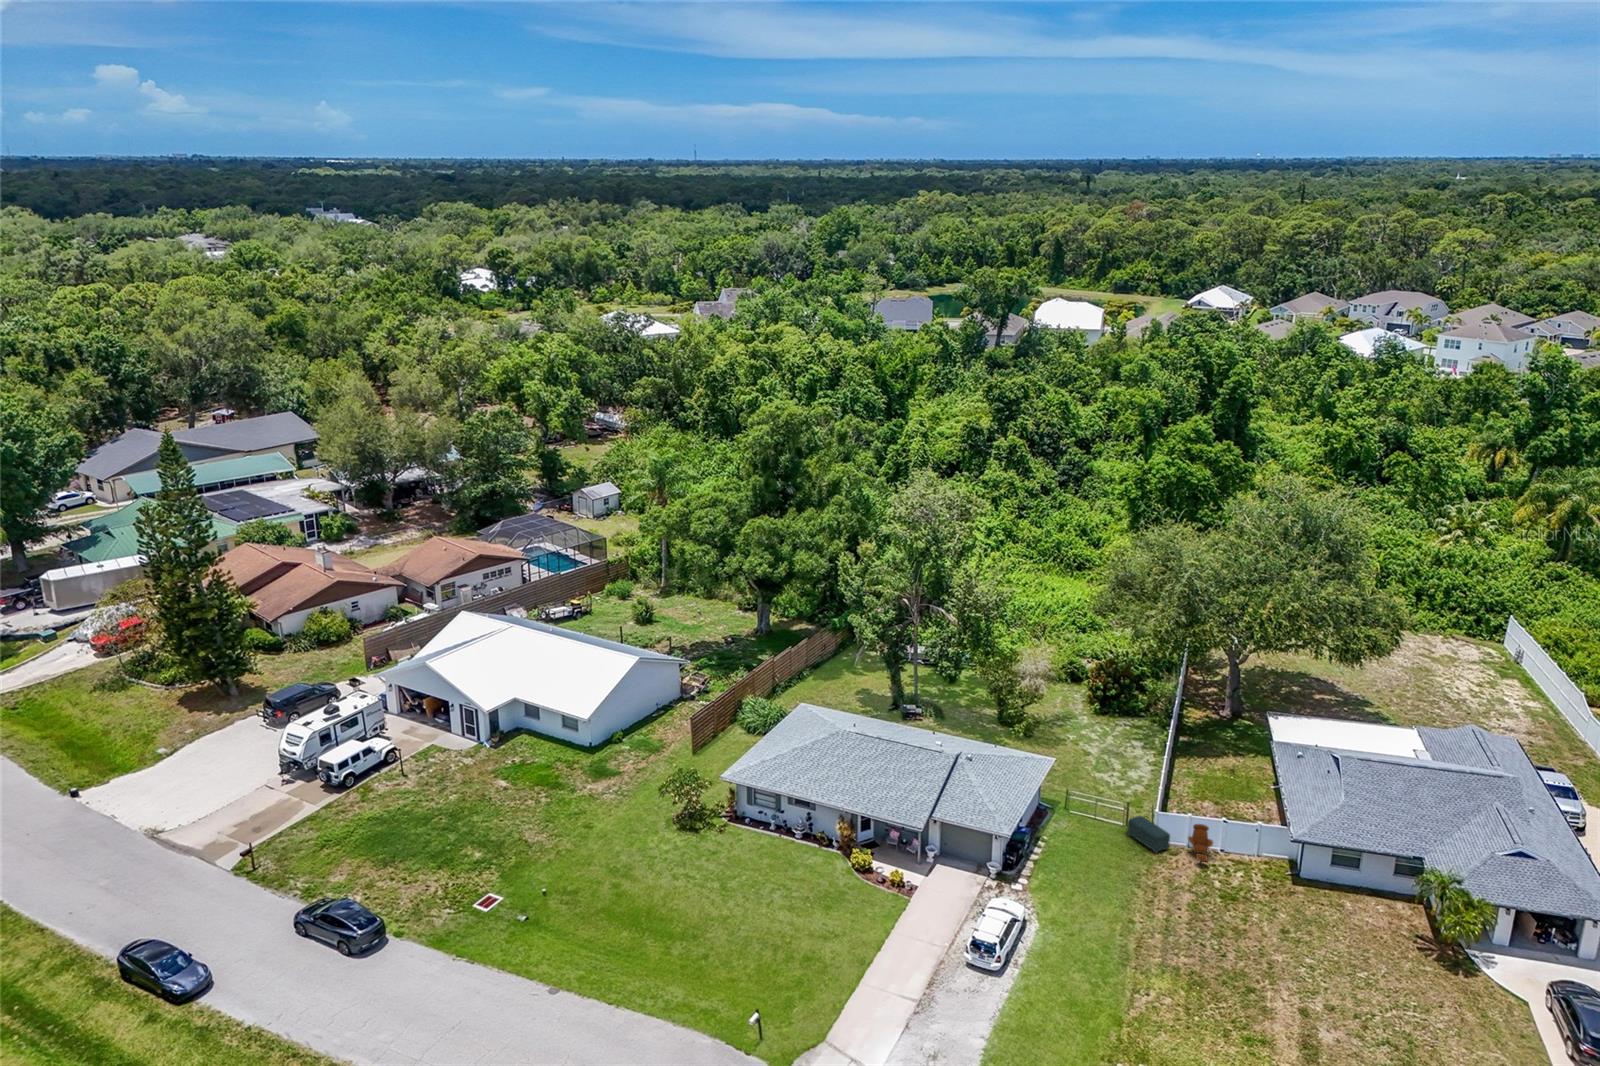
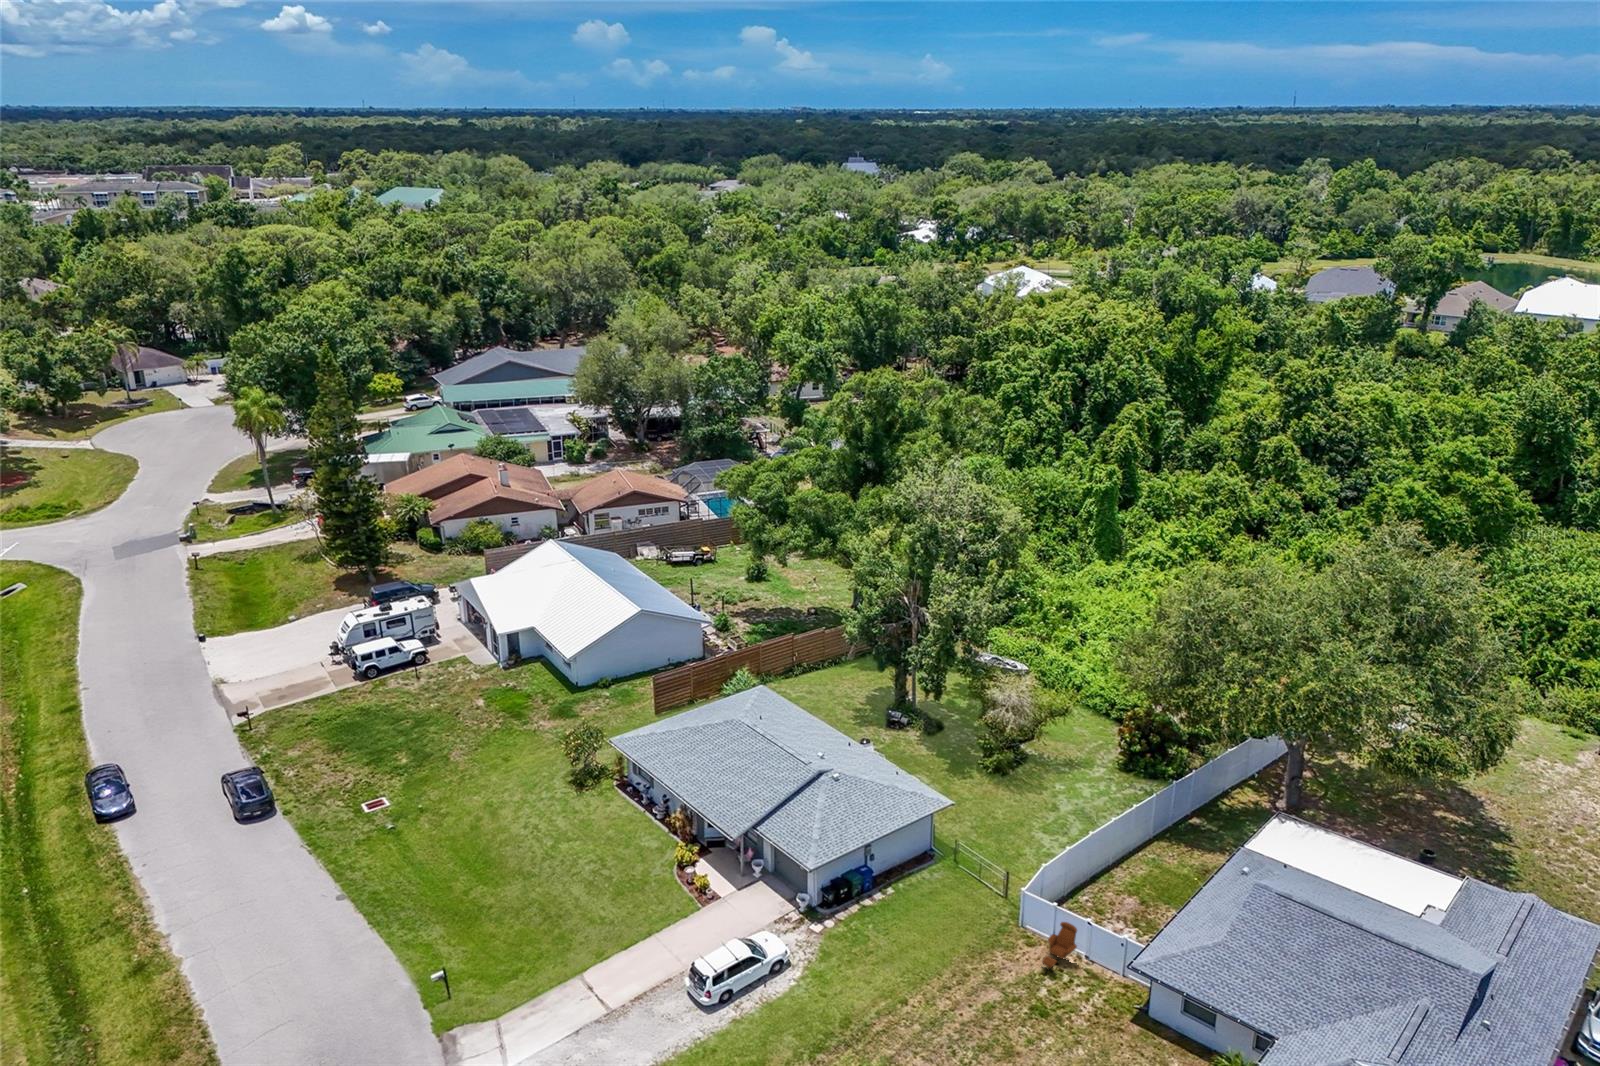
bench: present [1127,816,1170,854] -> none [1000,894,1031,942]

